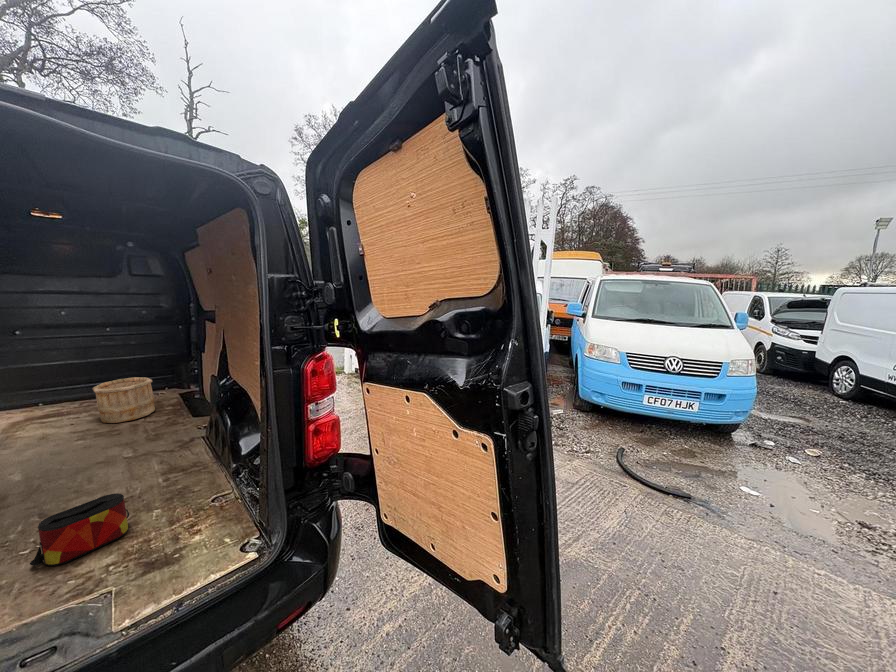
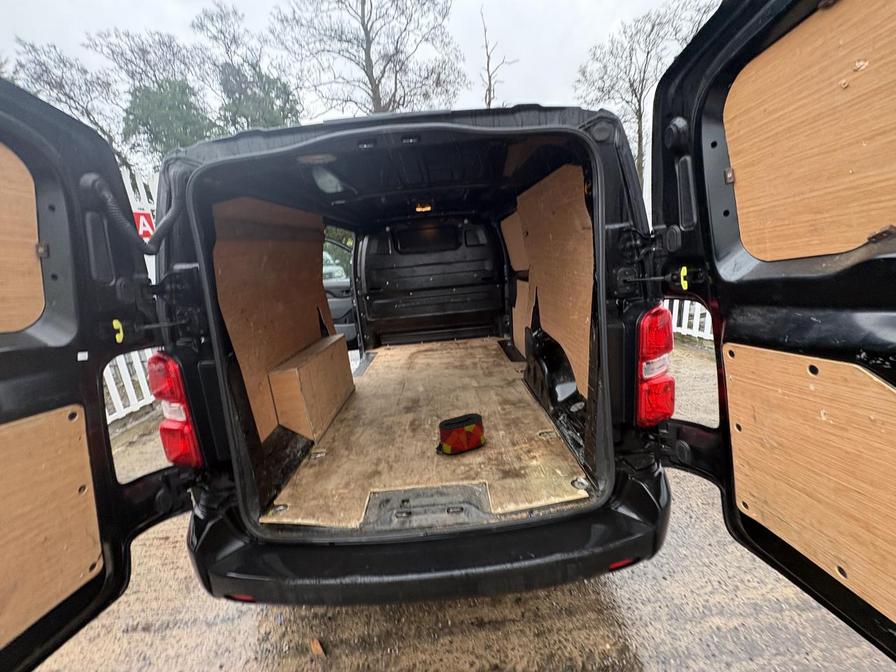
wooden bucket: present [93,377,155,423] -> none [448,326,484,360]

